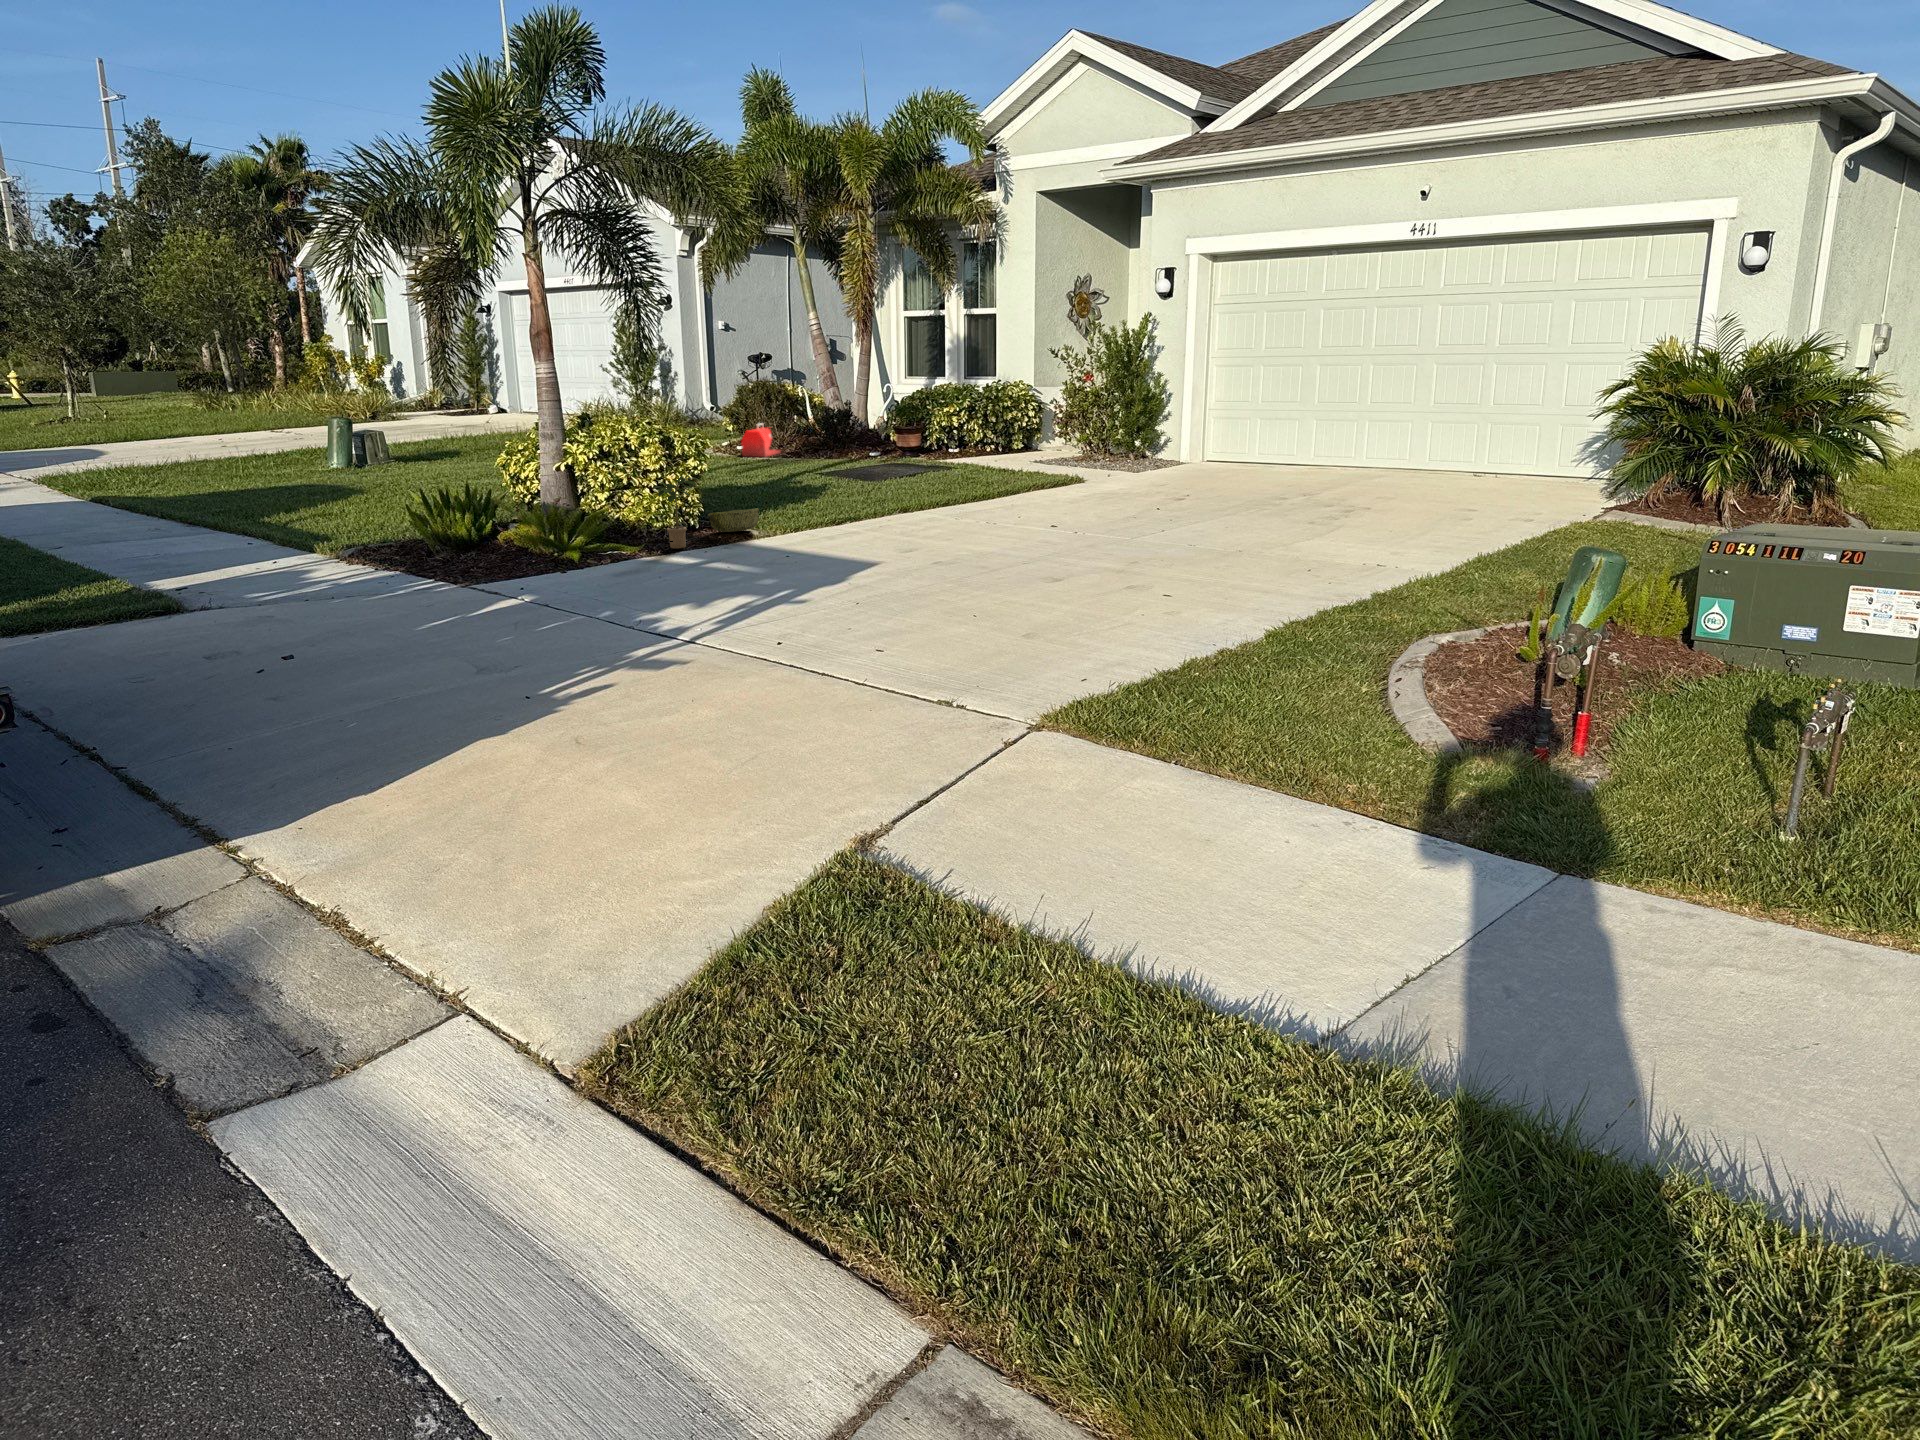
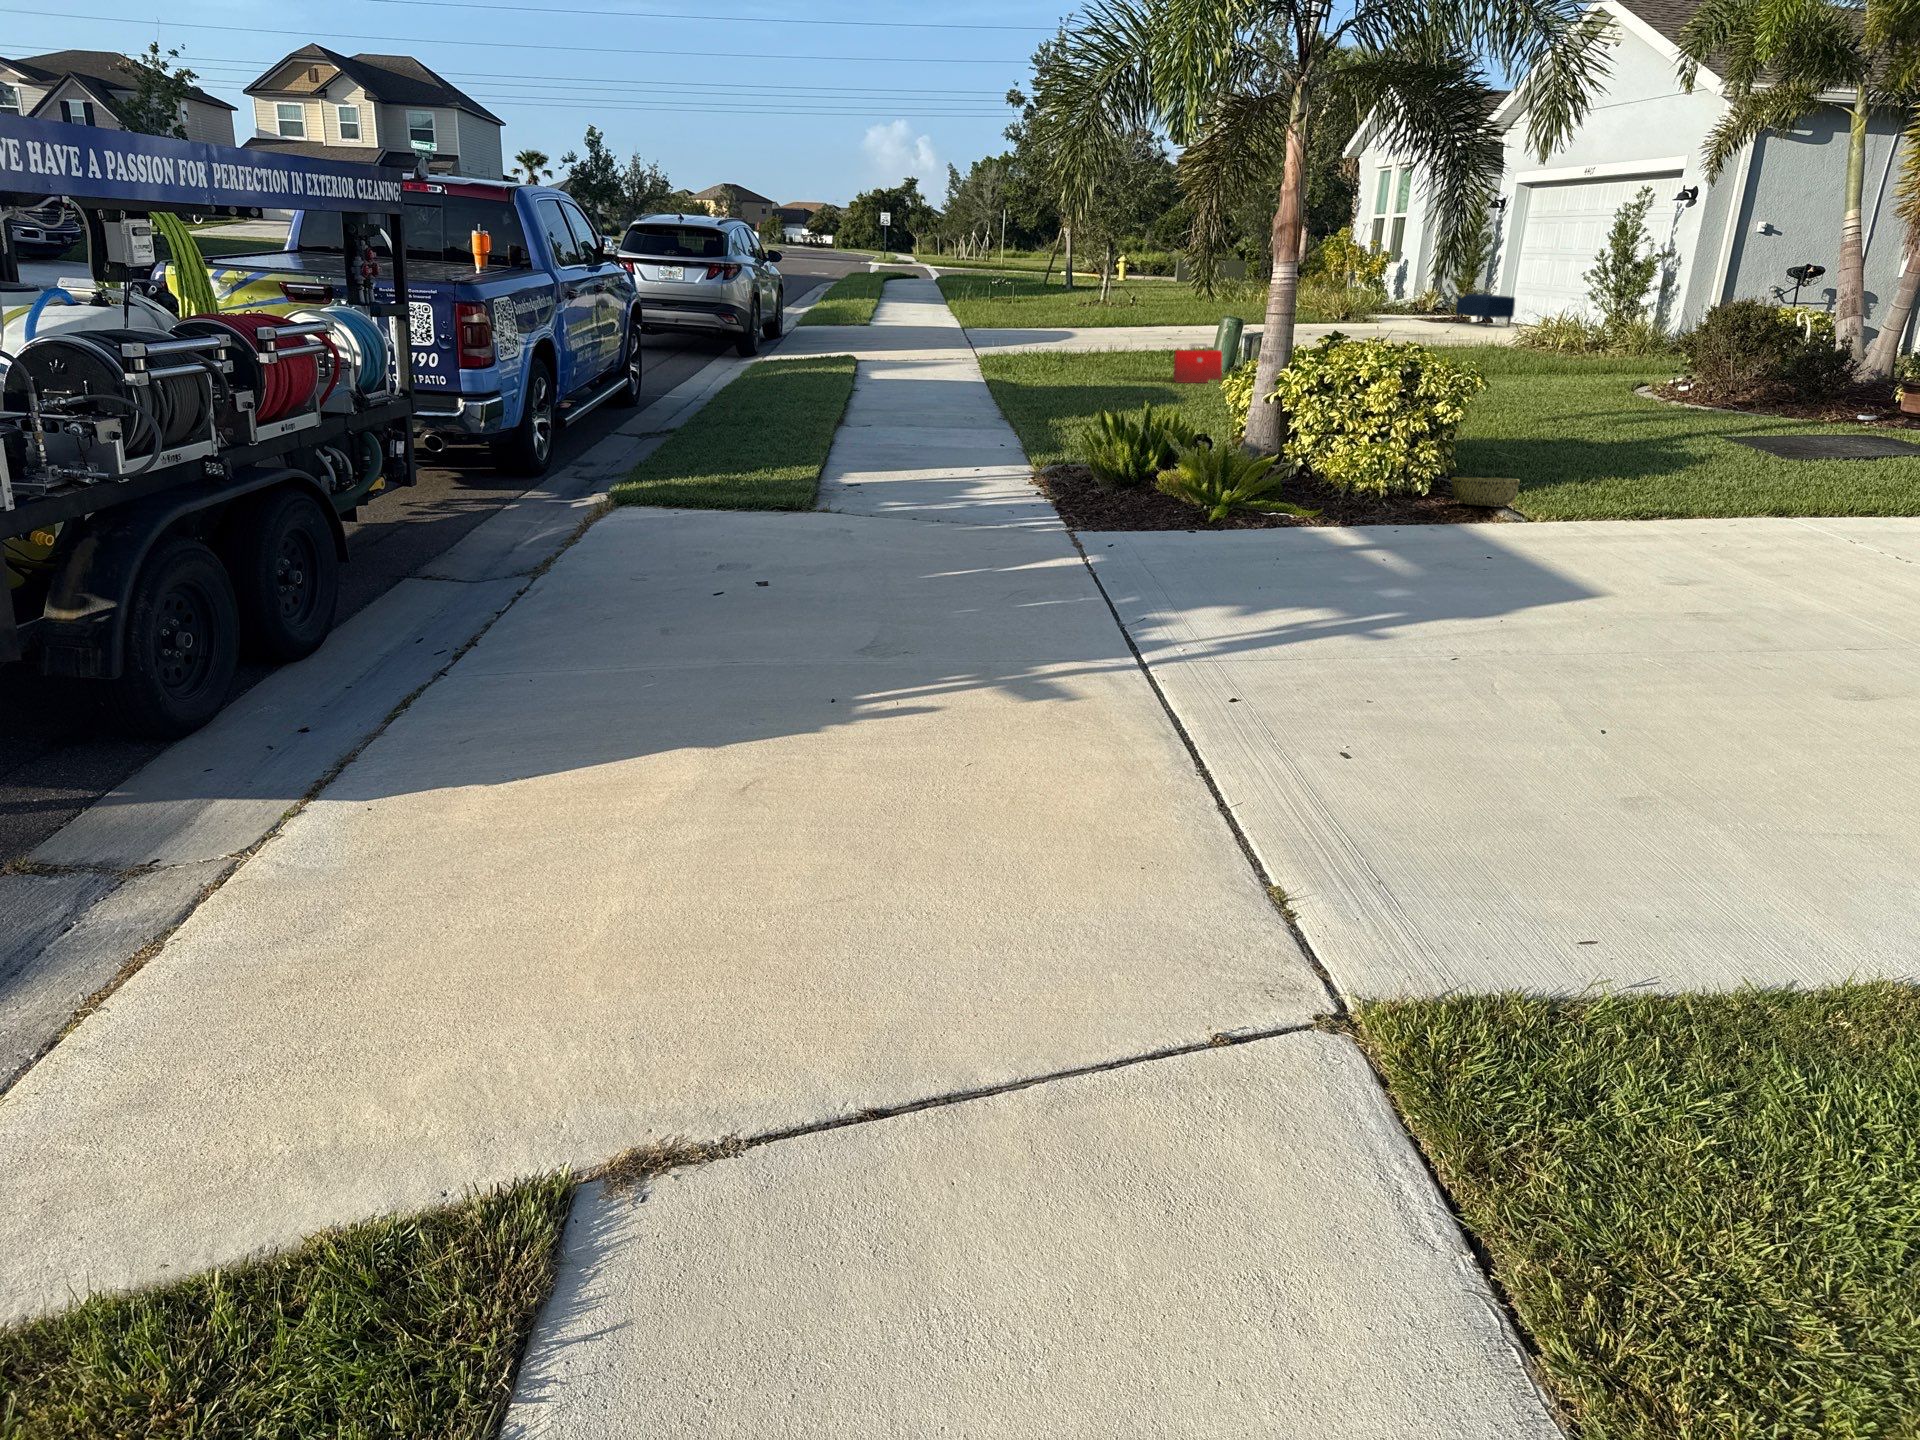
bench: none [468,388,524,416] -> present [1455,294,1515,327]
toolbox: present [741,423,781,457] -> present [1173,344,1222,383]
potted plant: present [654,472,696,548] -> none [1355,422,1421,517]

